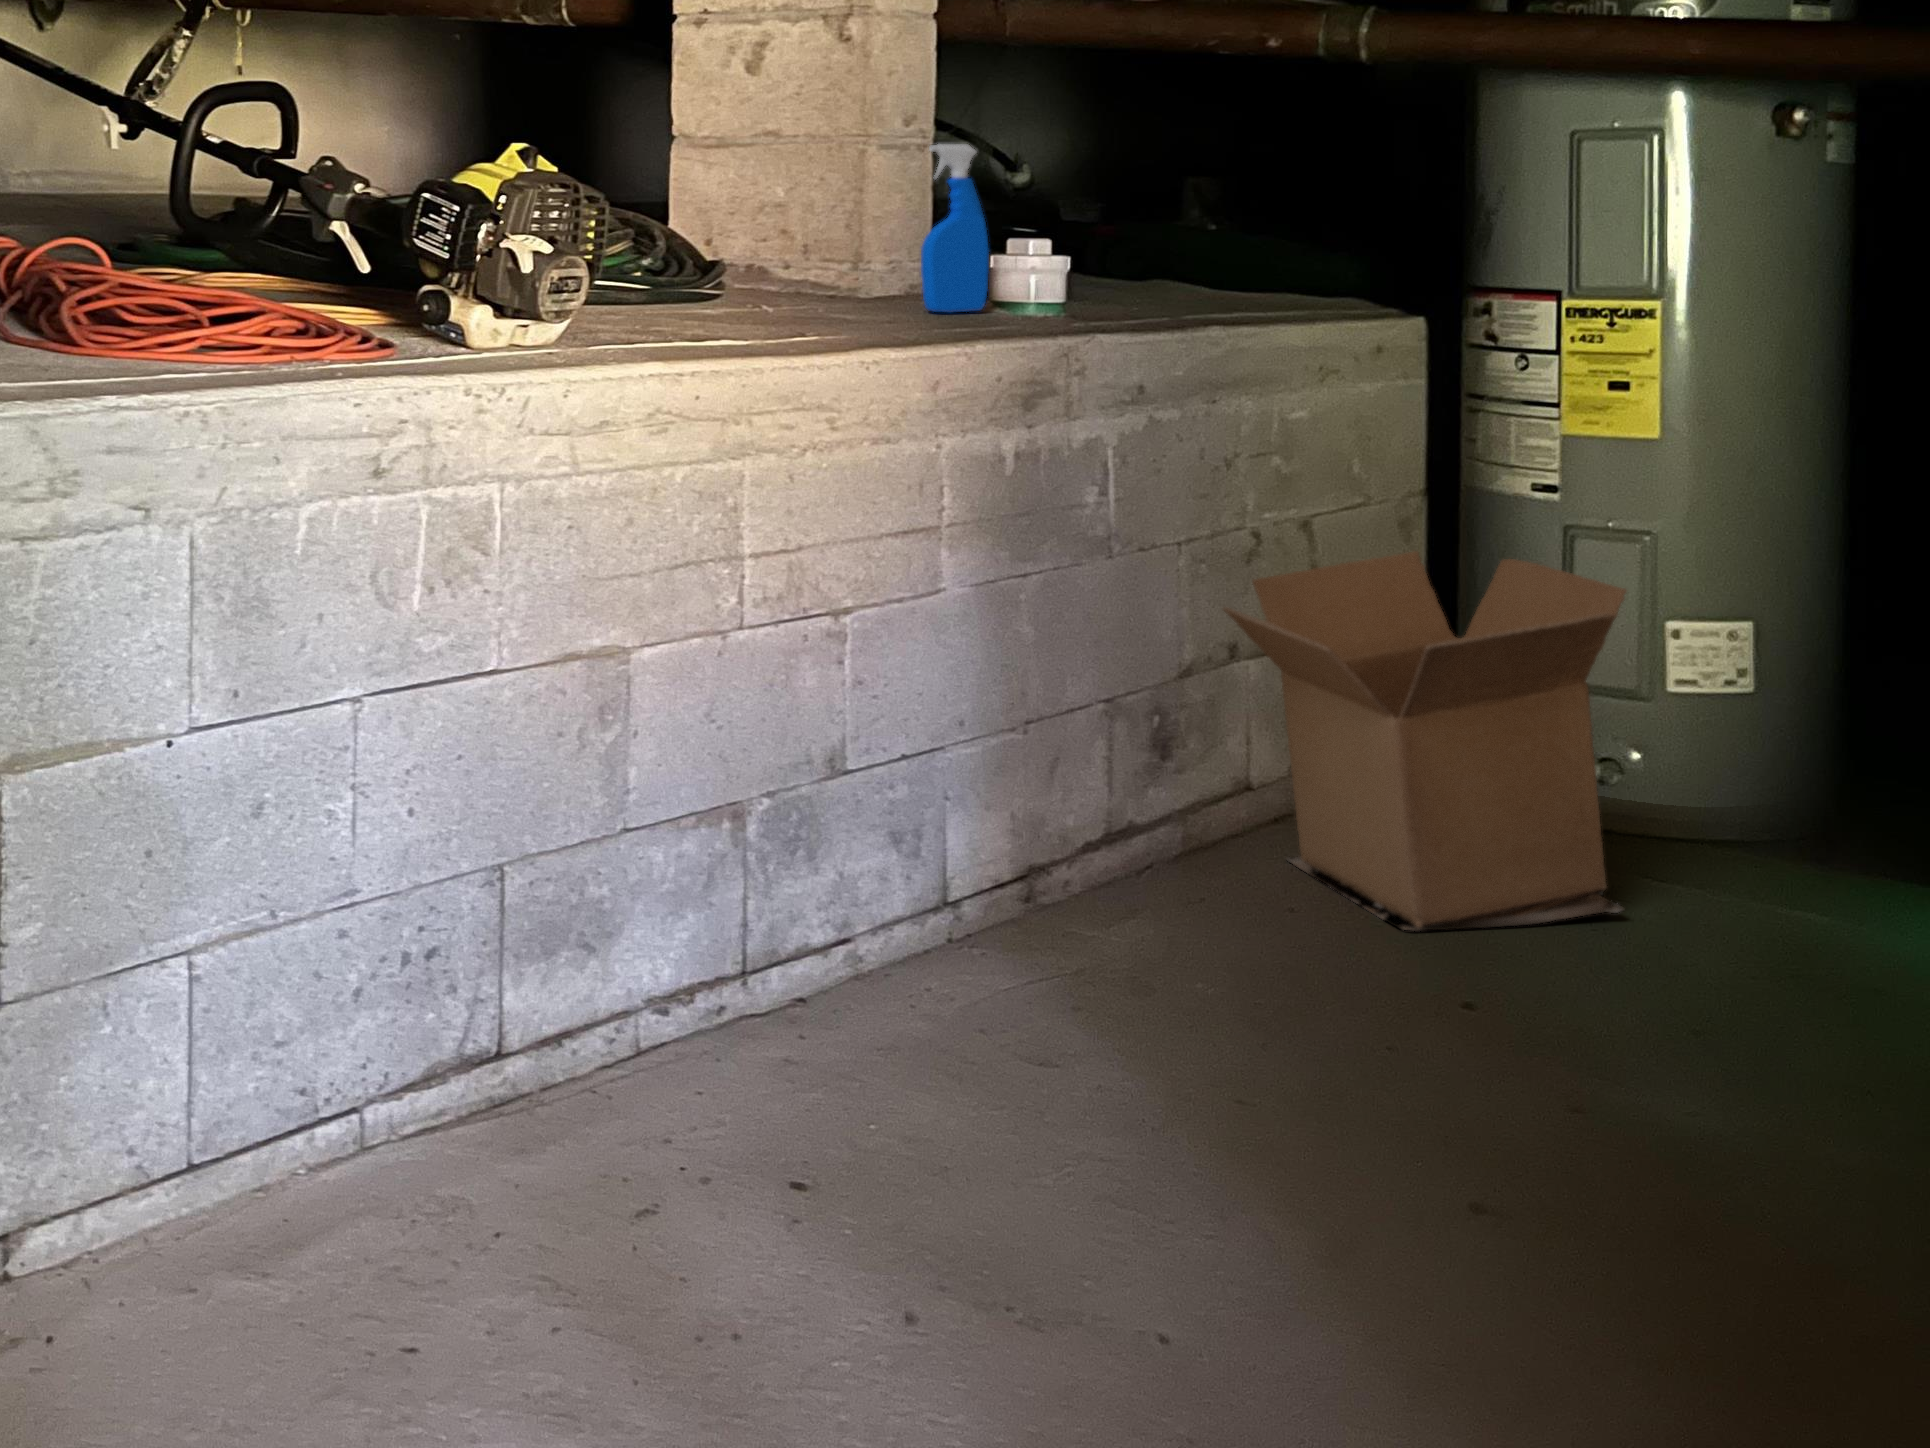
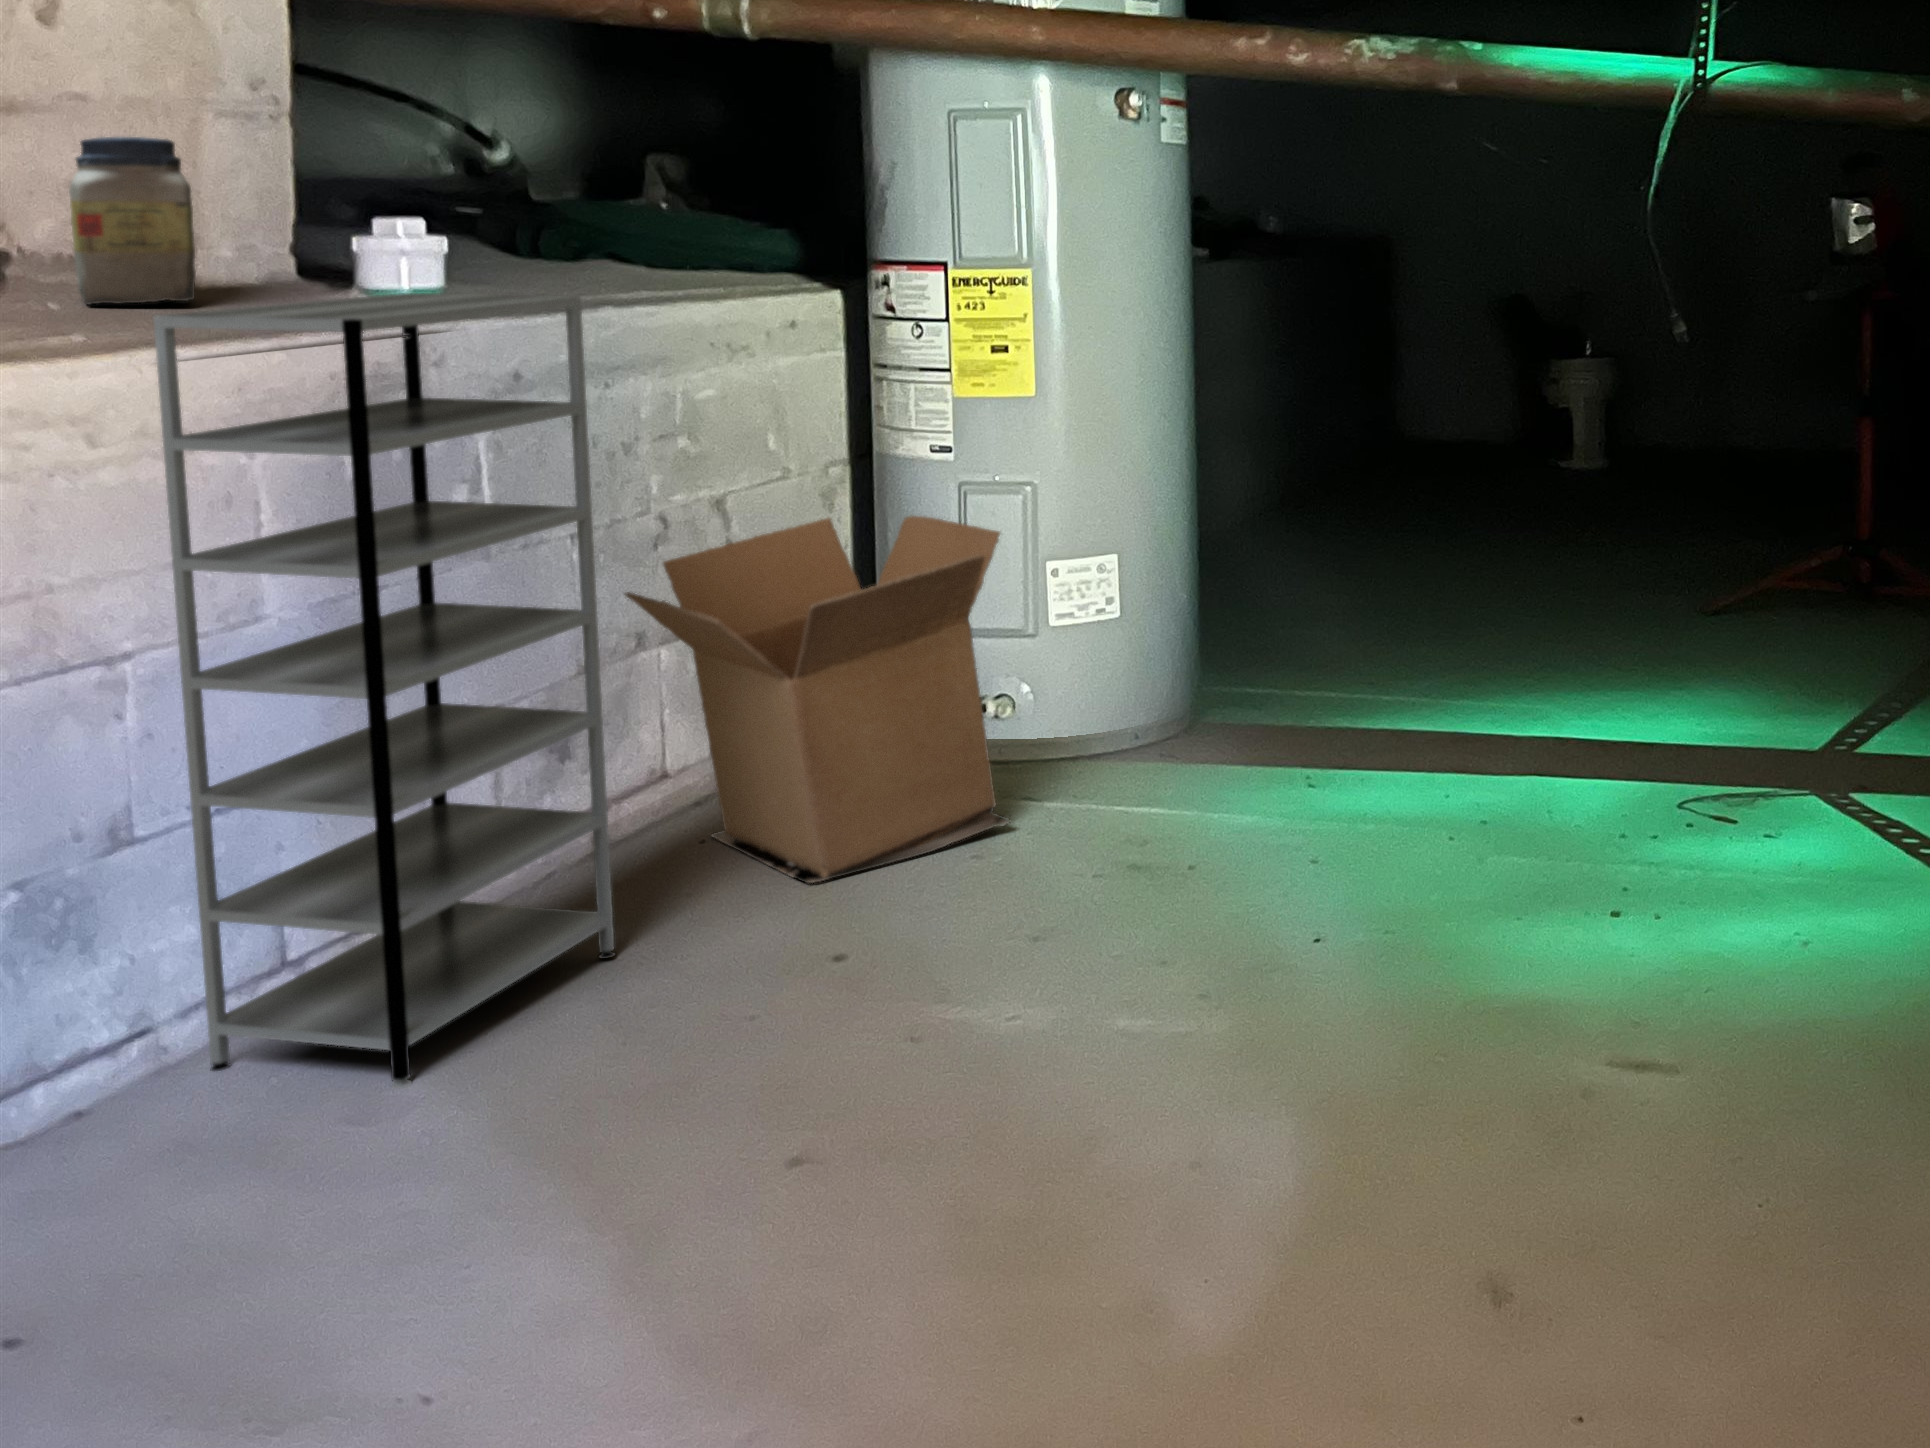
spray bottle: present [921,144,989,313] -> none [244,104,338,298]
jar: none [802,177,892,318] -> present [69,137,196,304]
shelving unit: none [904,317,1231,1036] -> present [153,293,615,1089]

